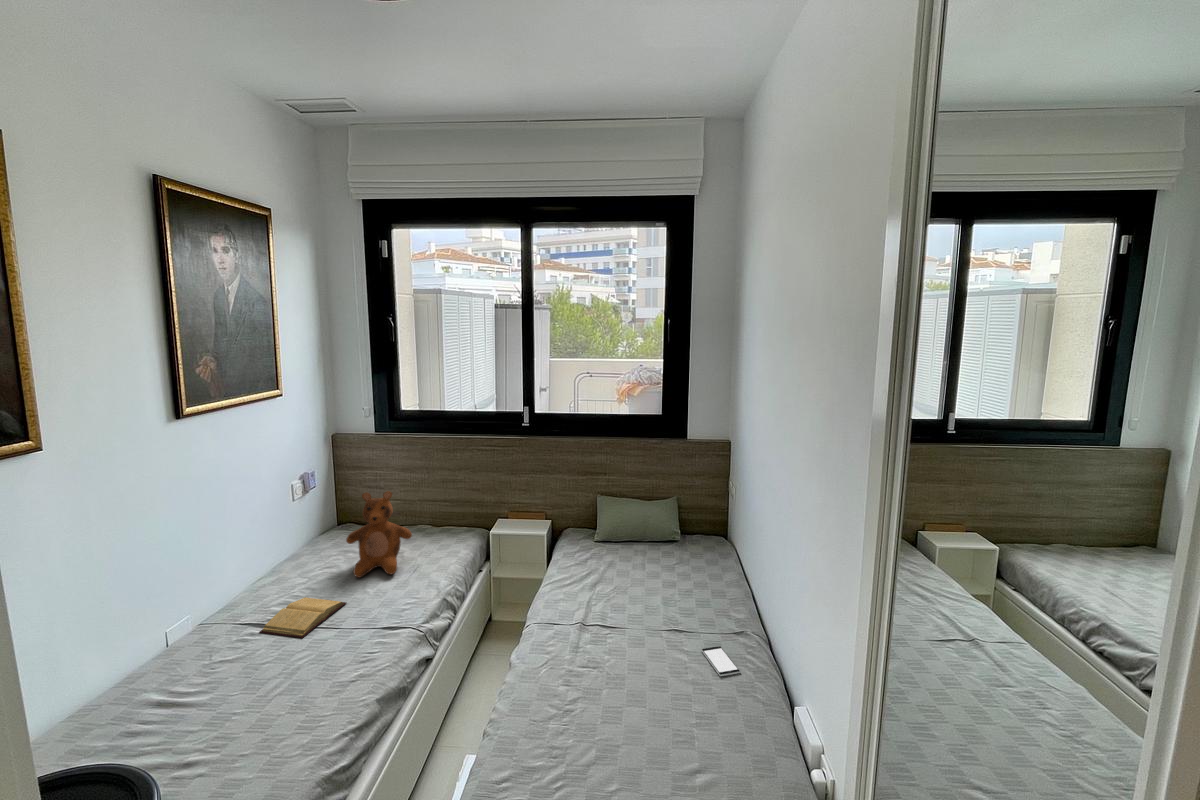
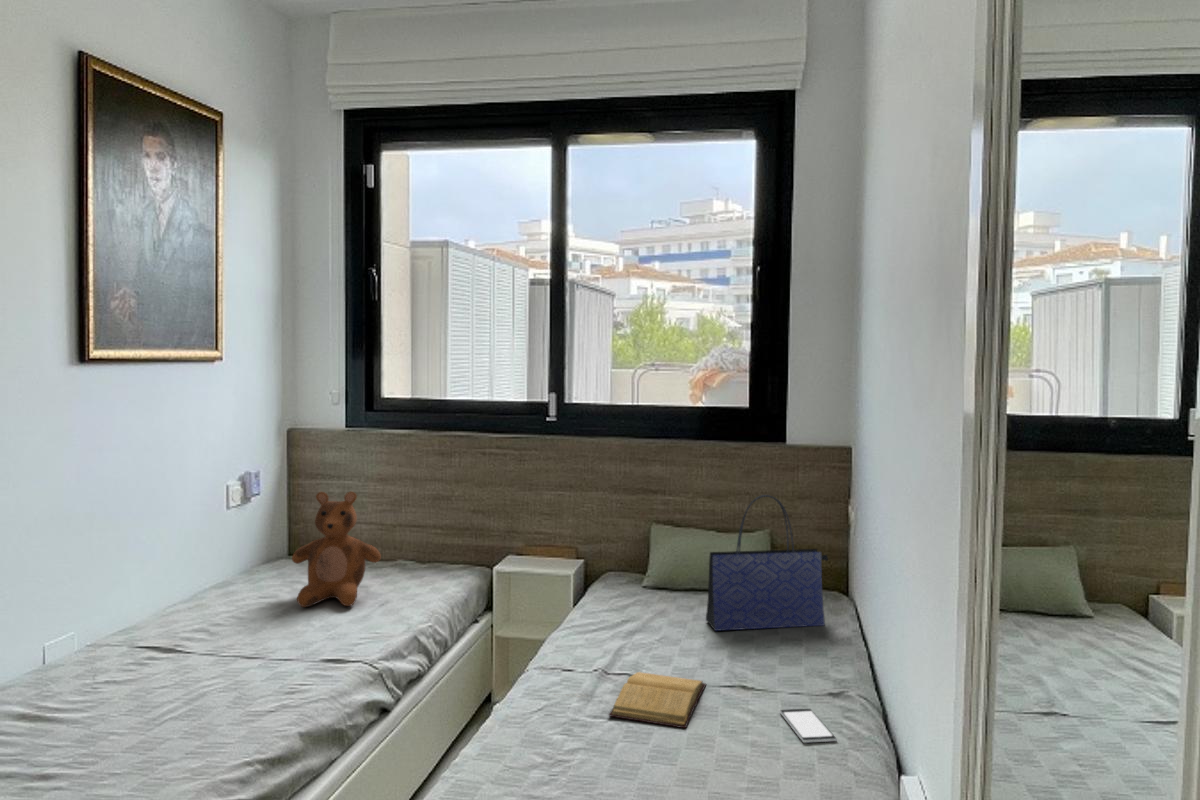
tote bag: none [641,487,720,579] -> present [706,495,828,631]
book: present [260,597,346,638] -> present [609,672,706,728]

